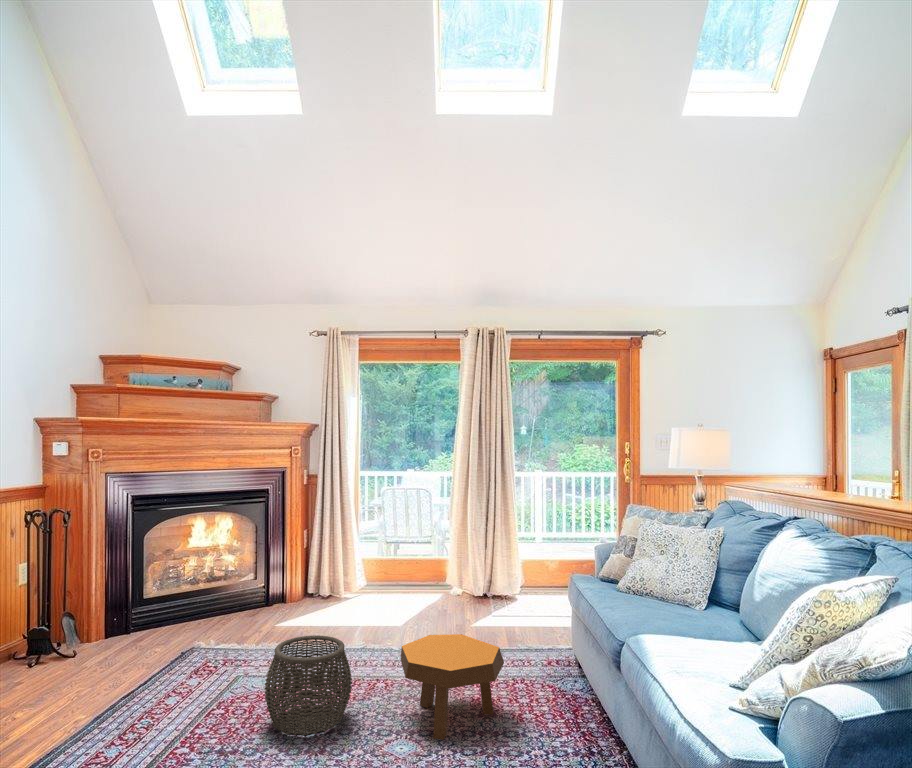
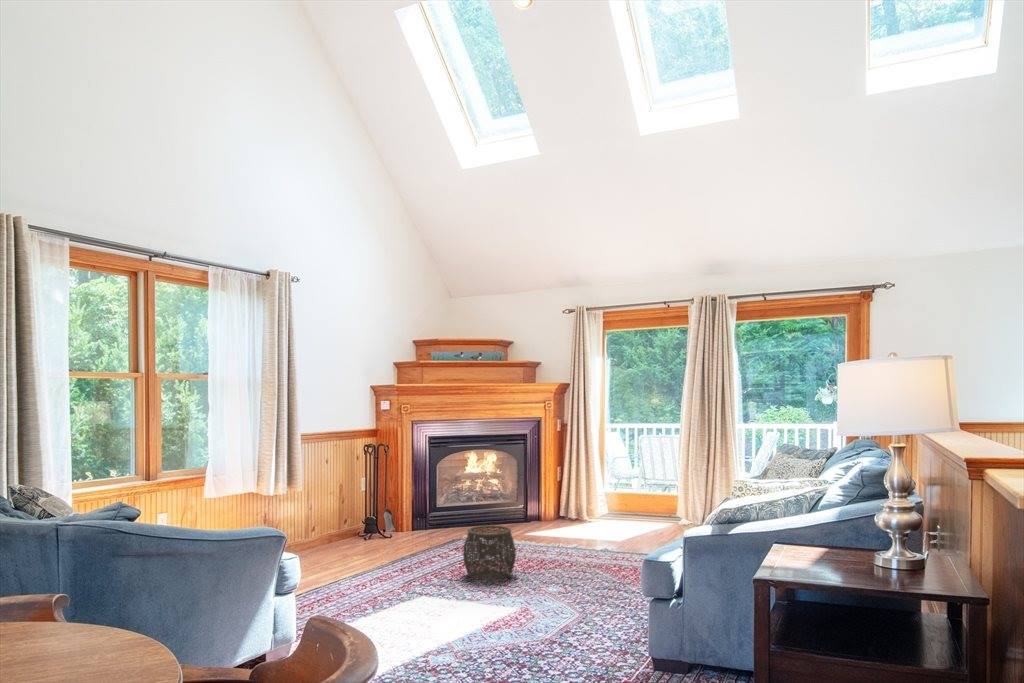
footstool: present [401,634,504,740] -> none [538,535,612,593]

